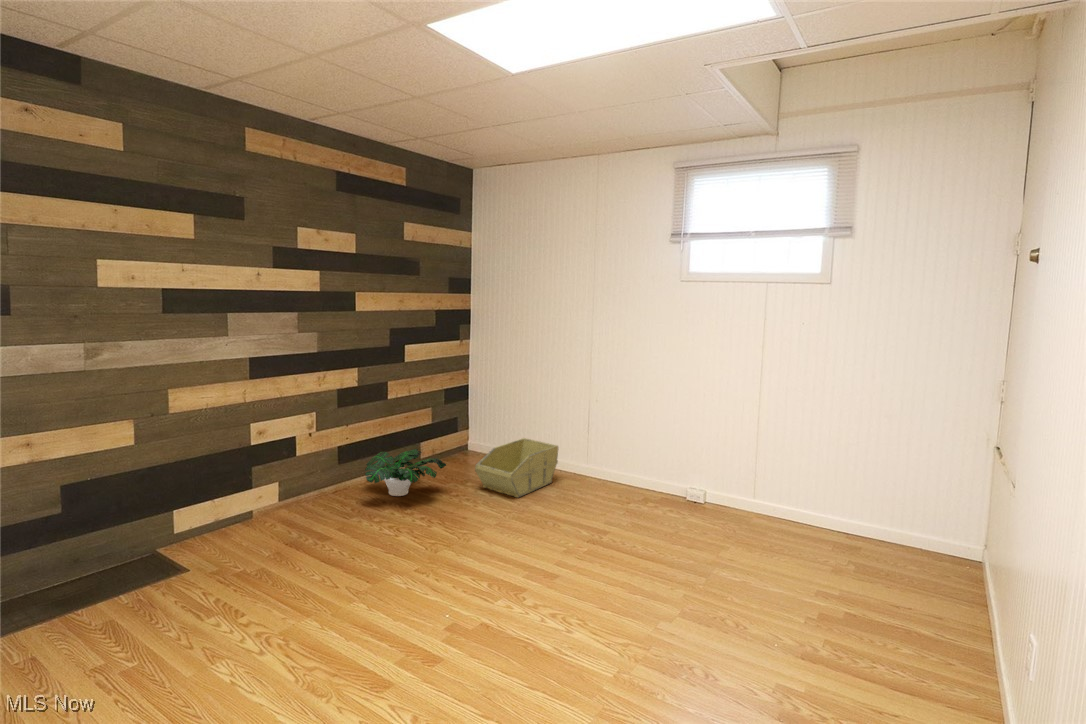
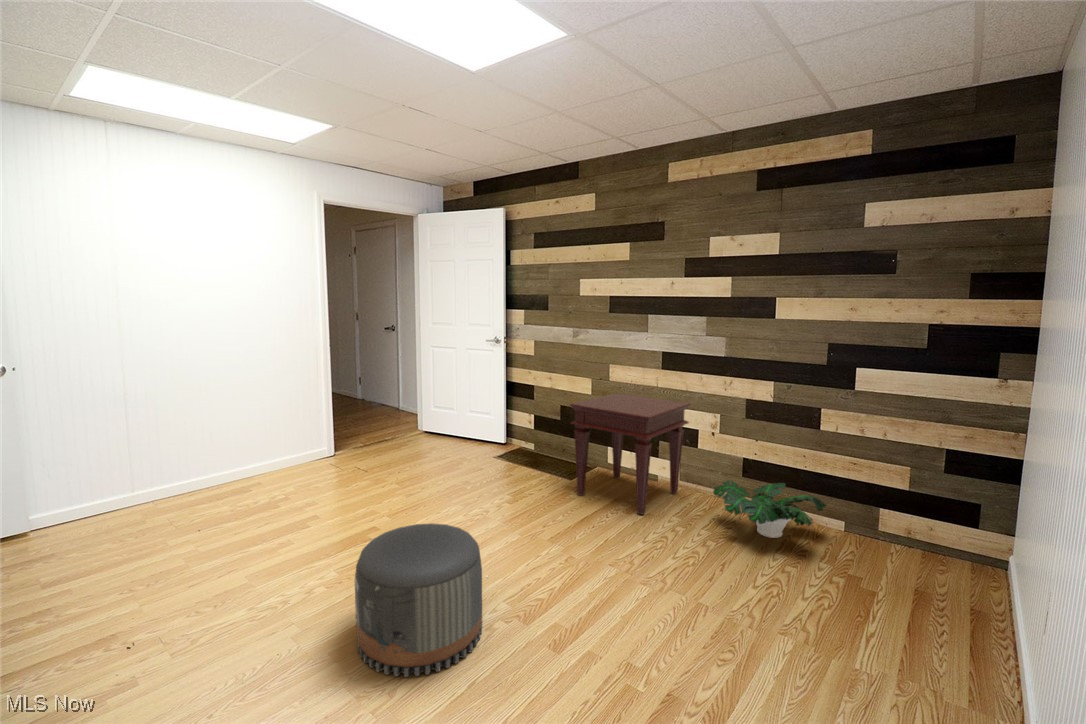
side table: none [195,410,356,566] -> present [570,393,690,515]
storage bin: present [475,438,558,498] -> none [825,544,1014,672]
pouf: none [501,547,624,693] -> present [355,523,482,677]

